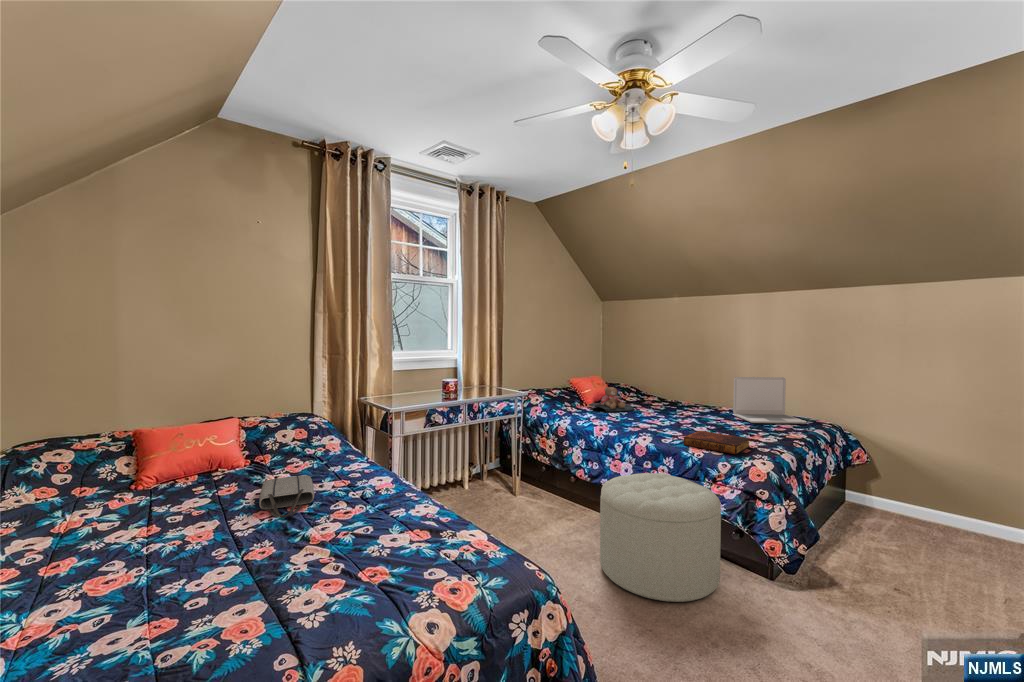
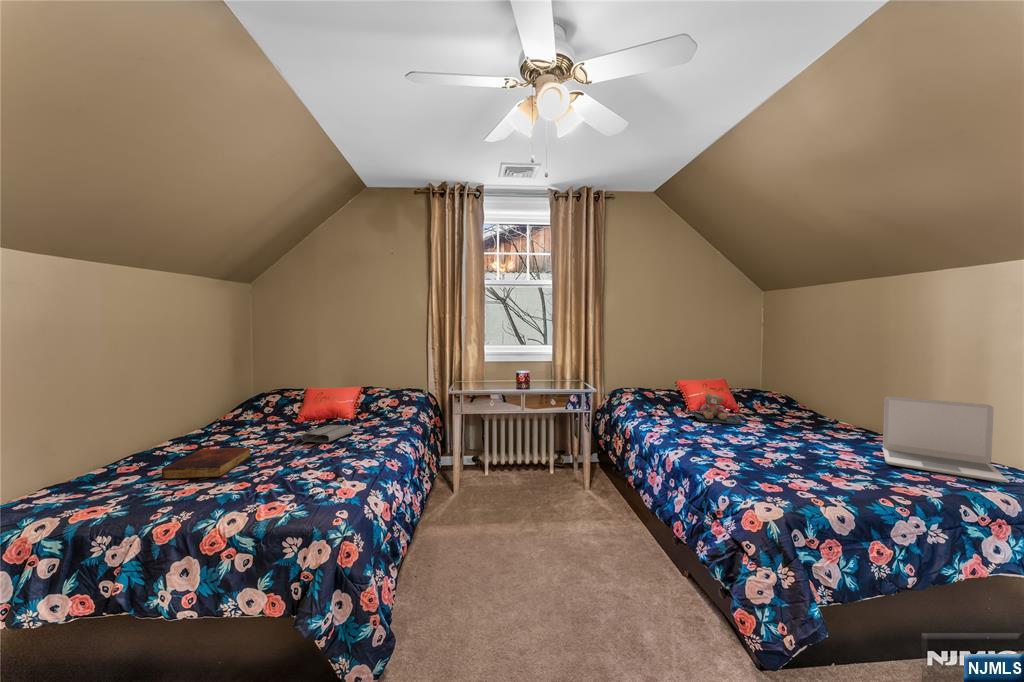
book: present [684,431,750,454] -> present [162,448,251,480]
ottoman: present [600,473,721,602] -> none [561,485,695,640]

